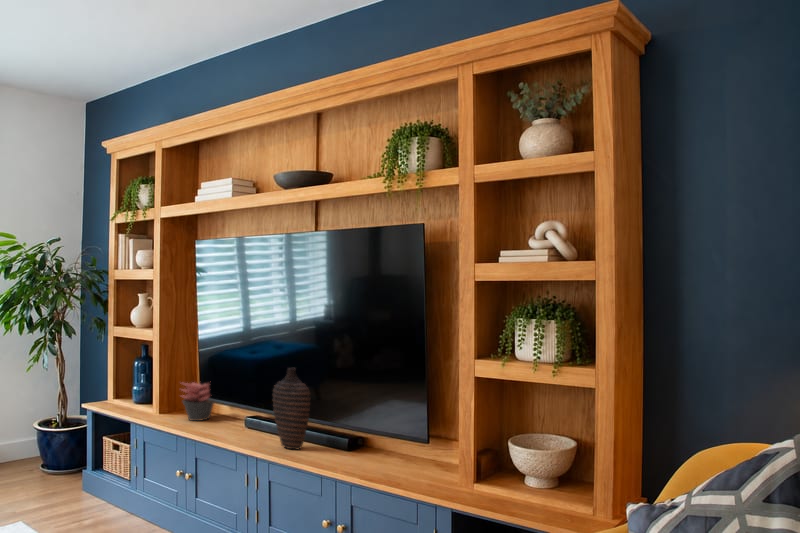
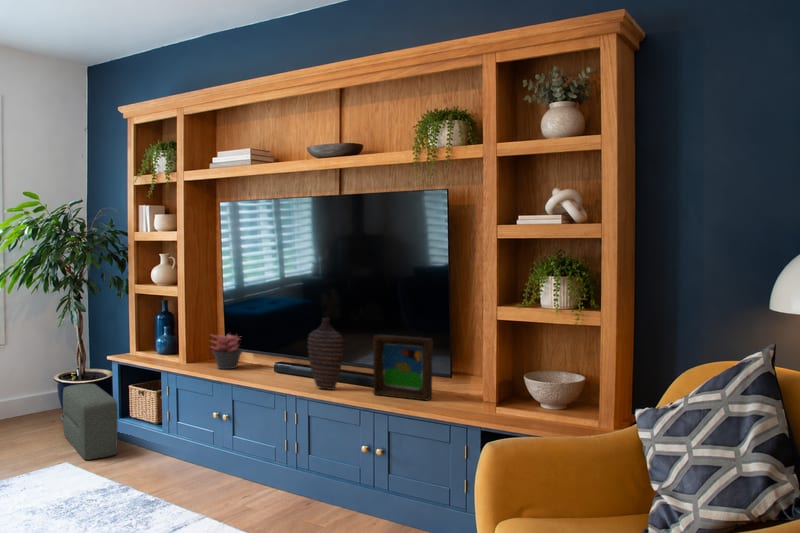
picture frame: none [341,387,407,466] -> present [373,335,433,400]
pouf: none [35,433,82,519] -> present [63,384,118,460]

